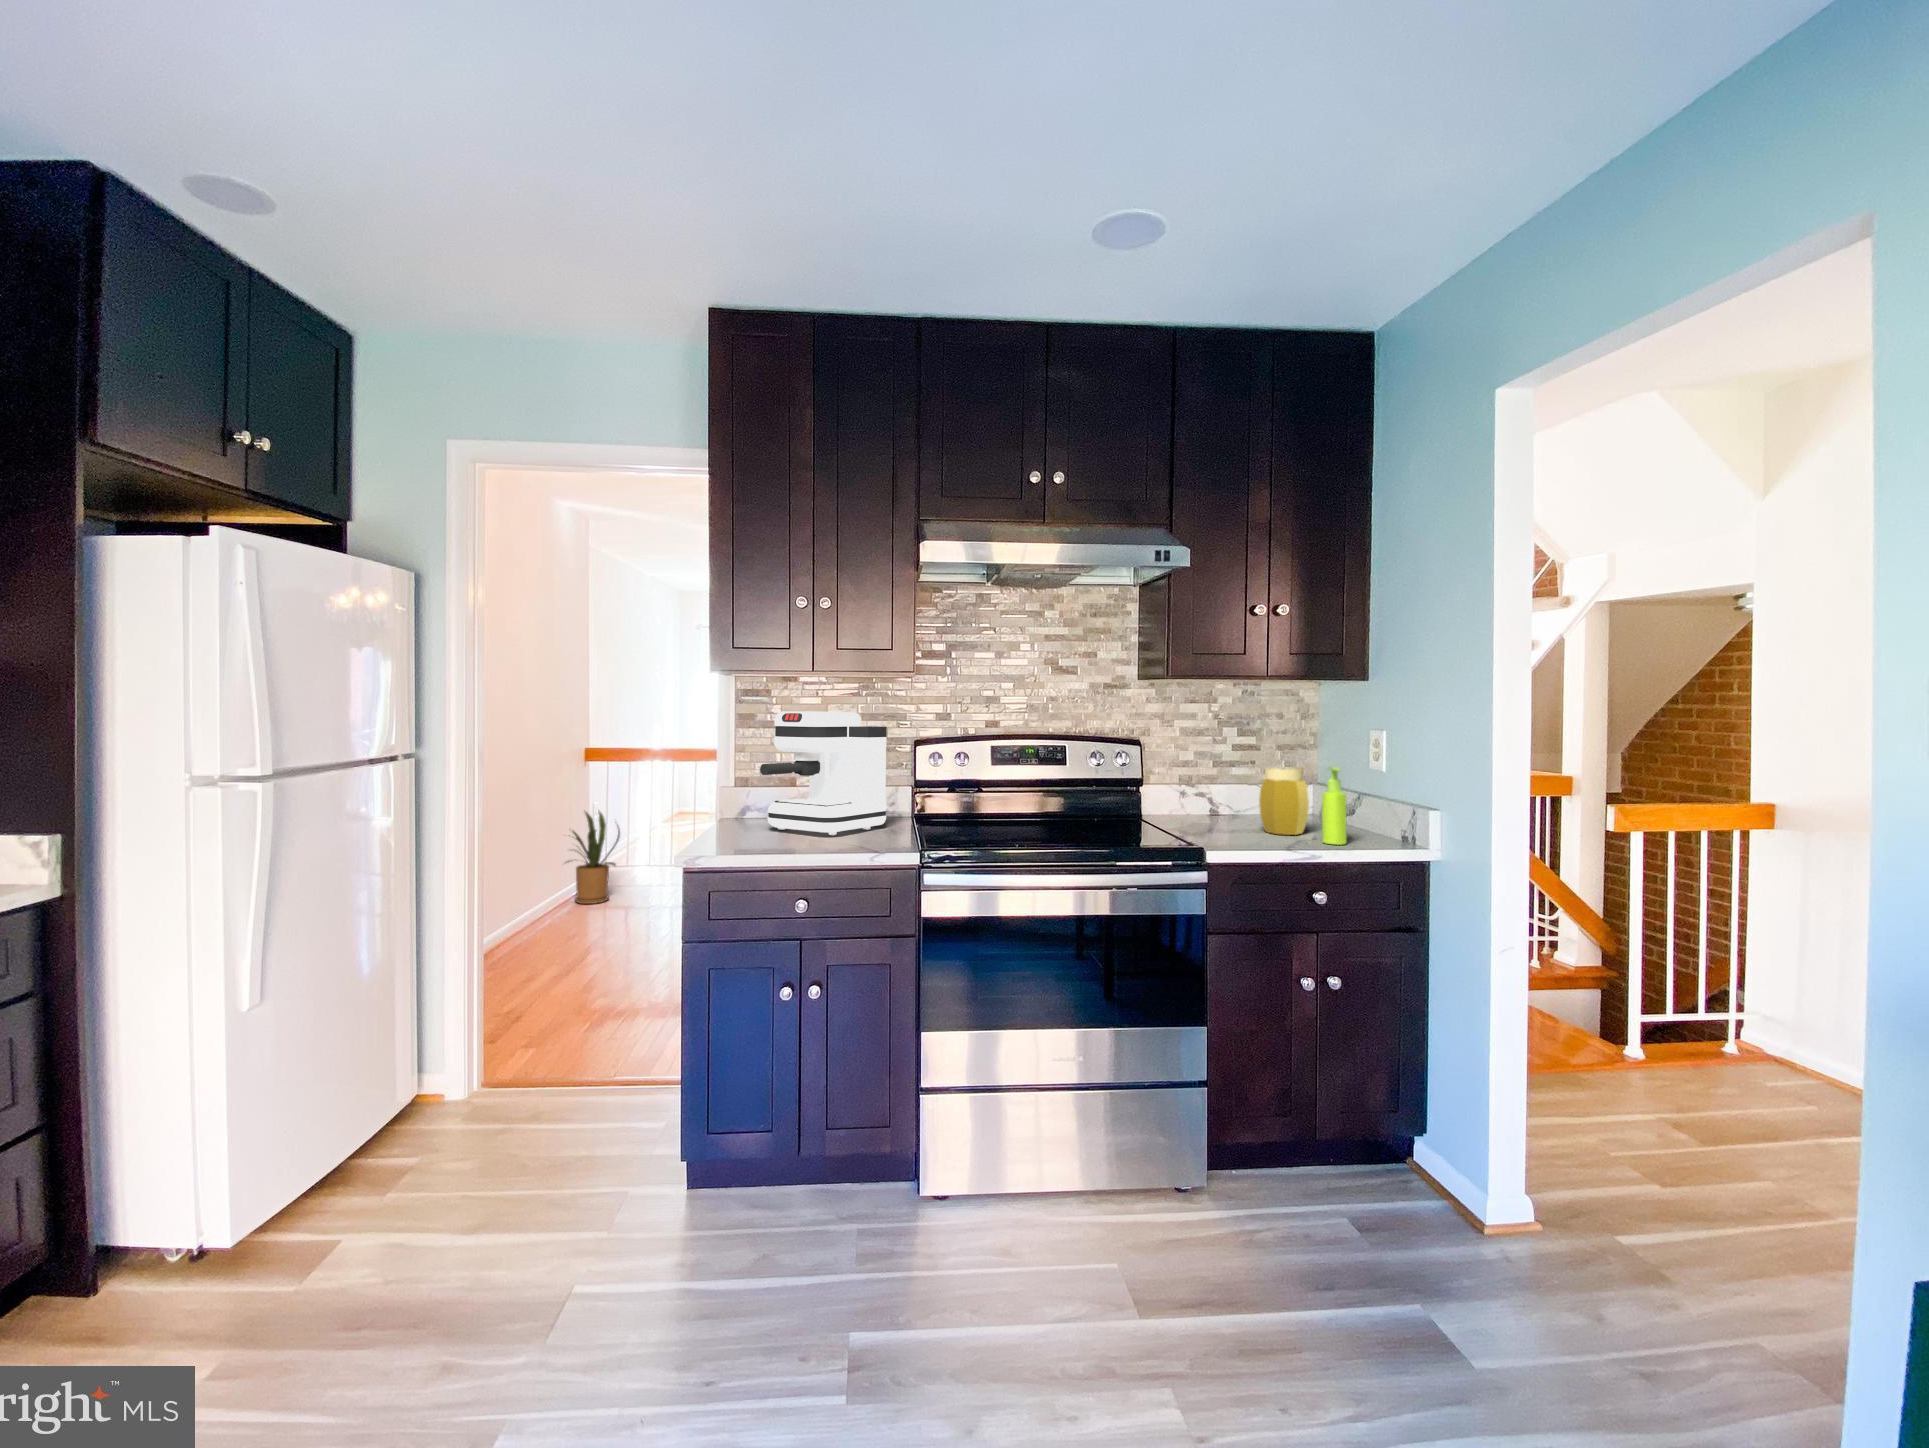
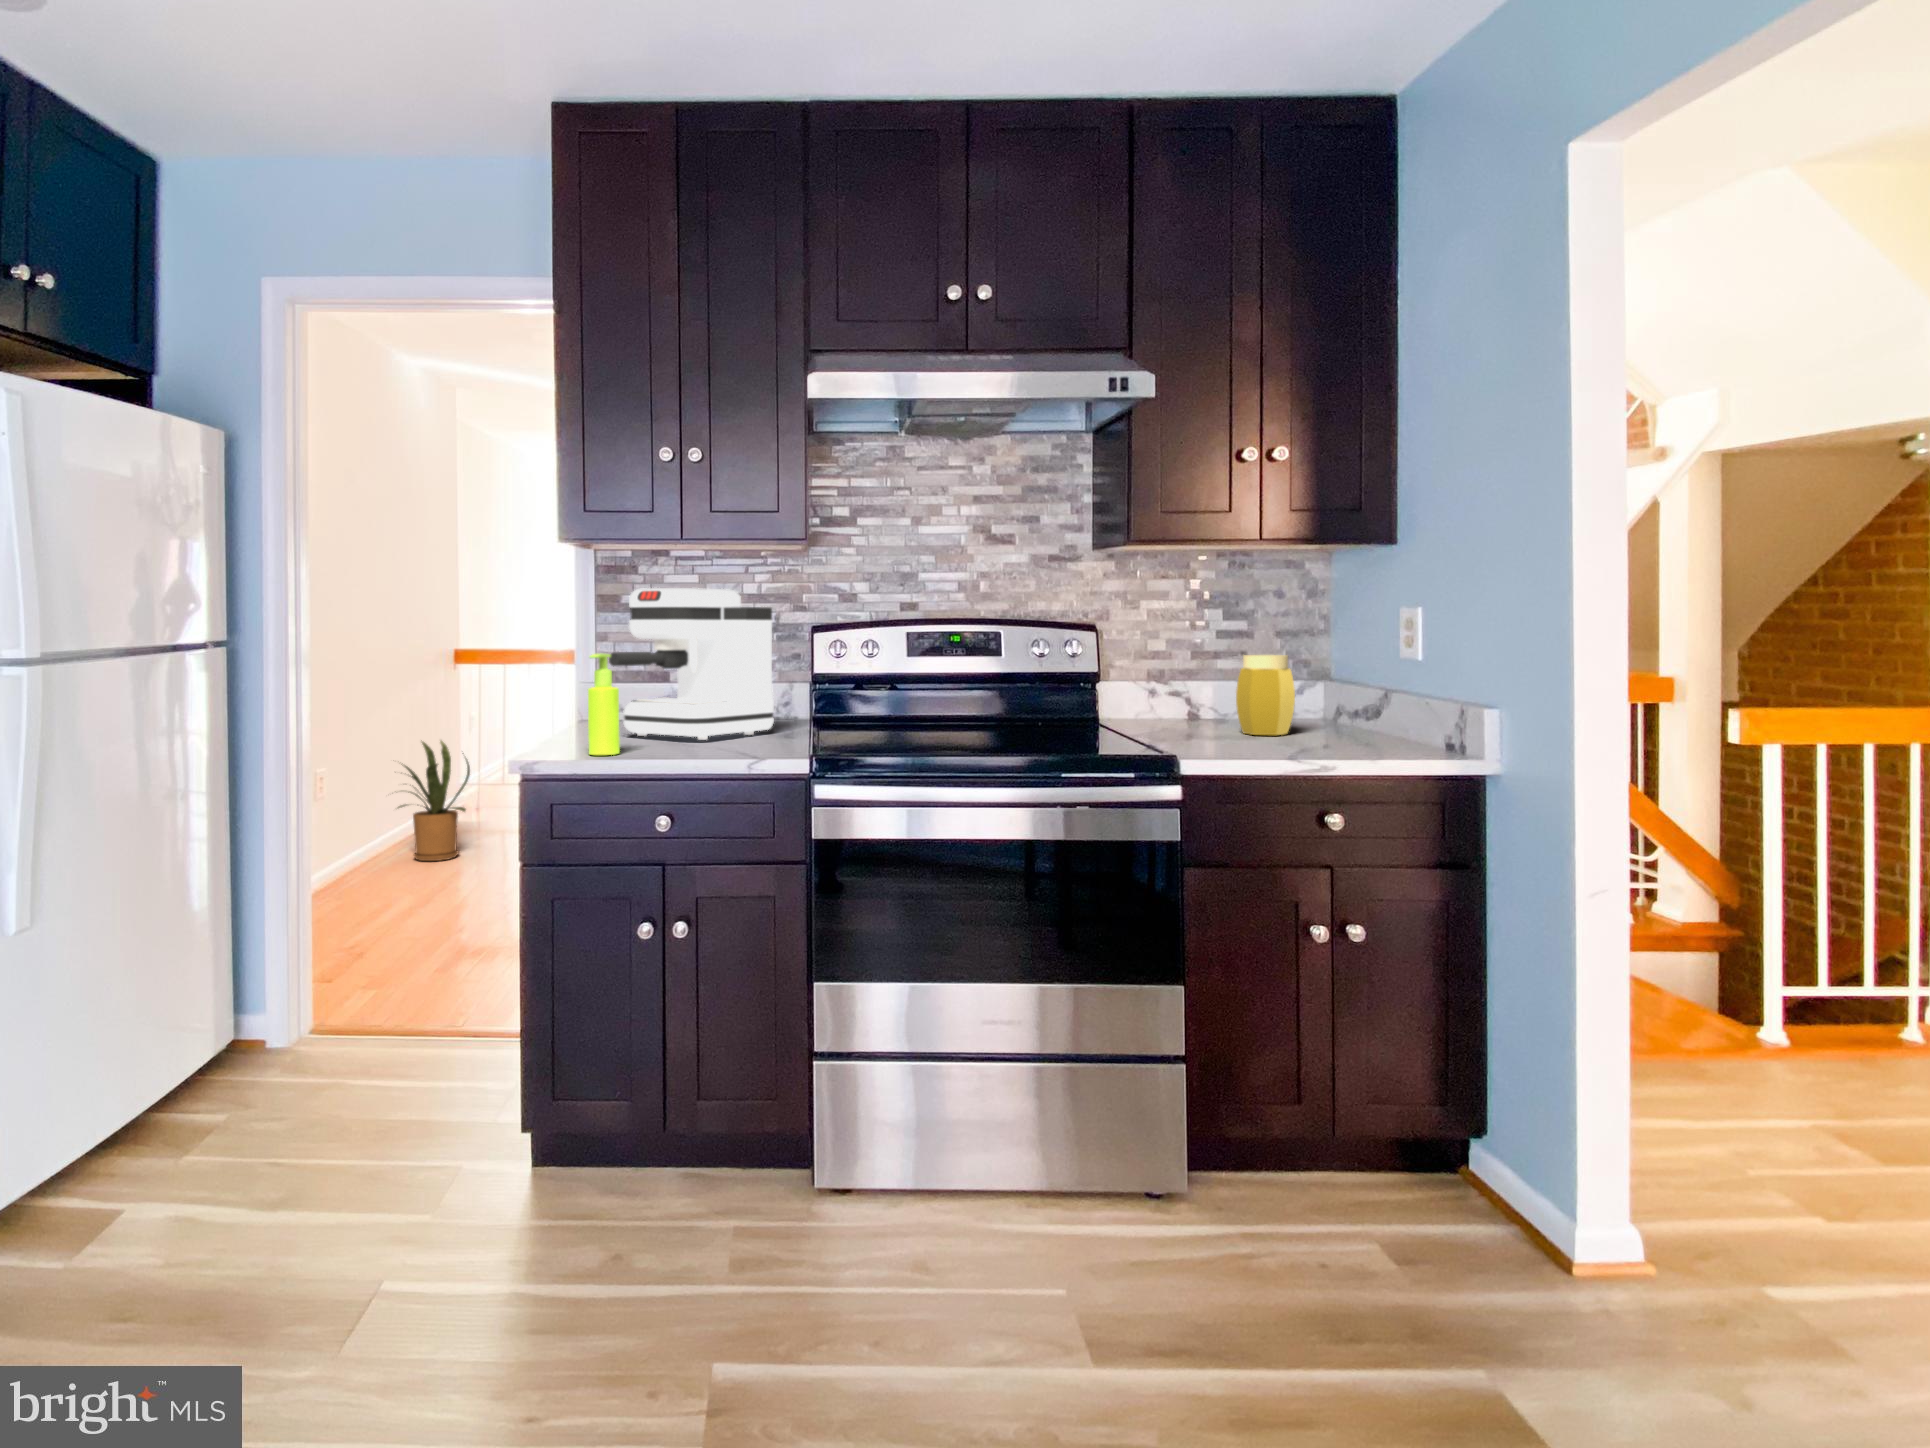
soap dispenser: present [1322,767,1347,845] -> present [588,654,620,755]

